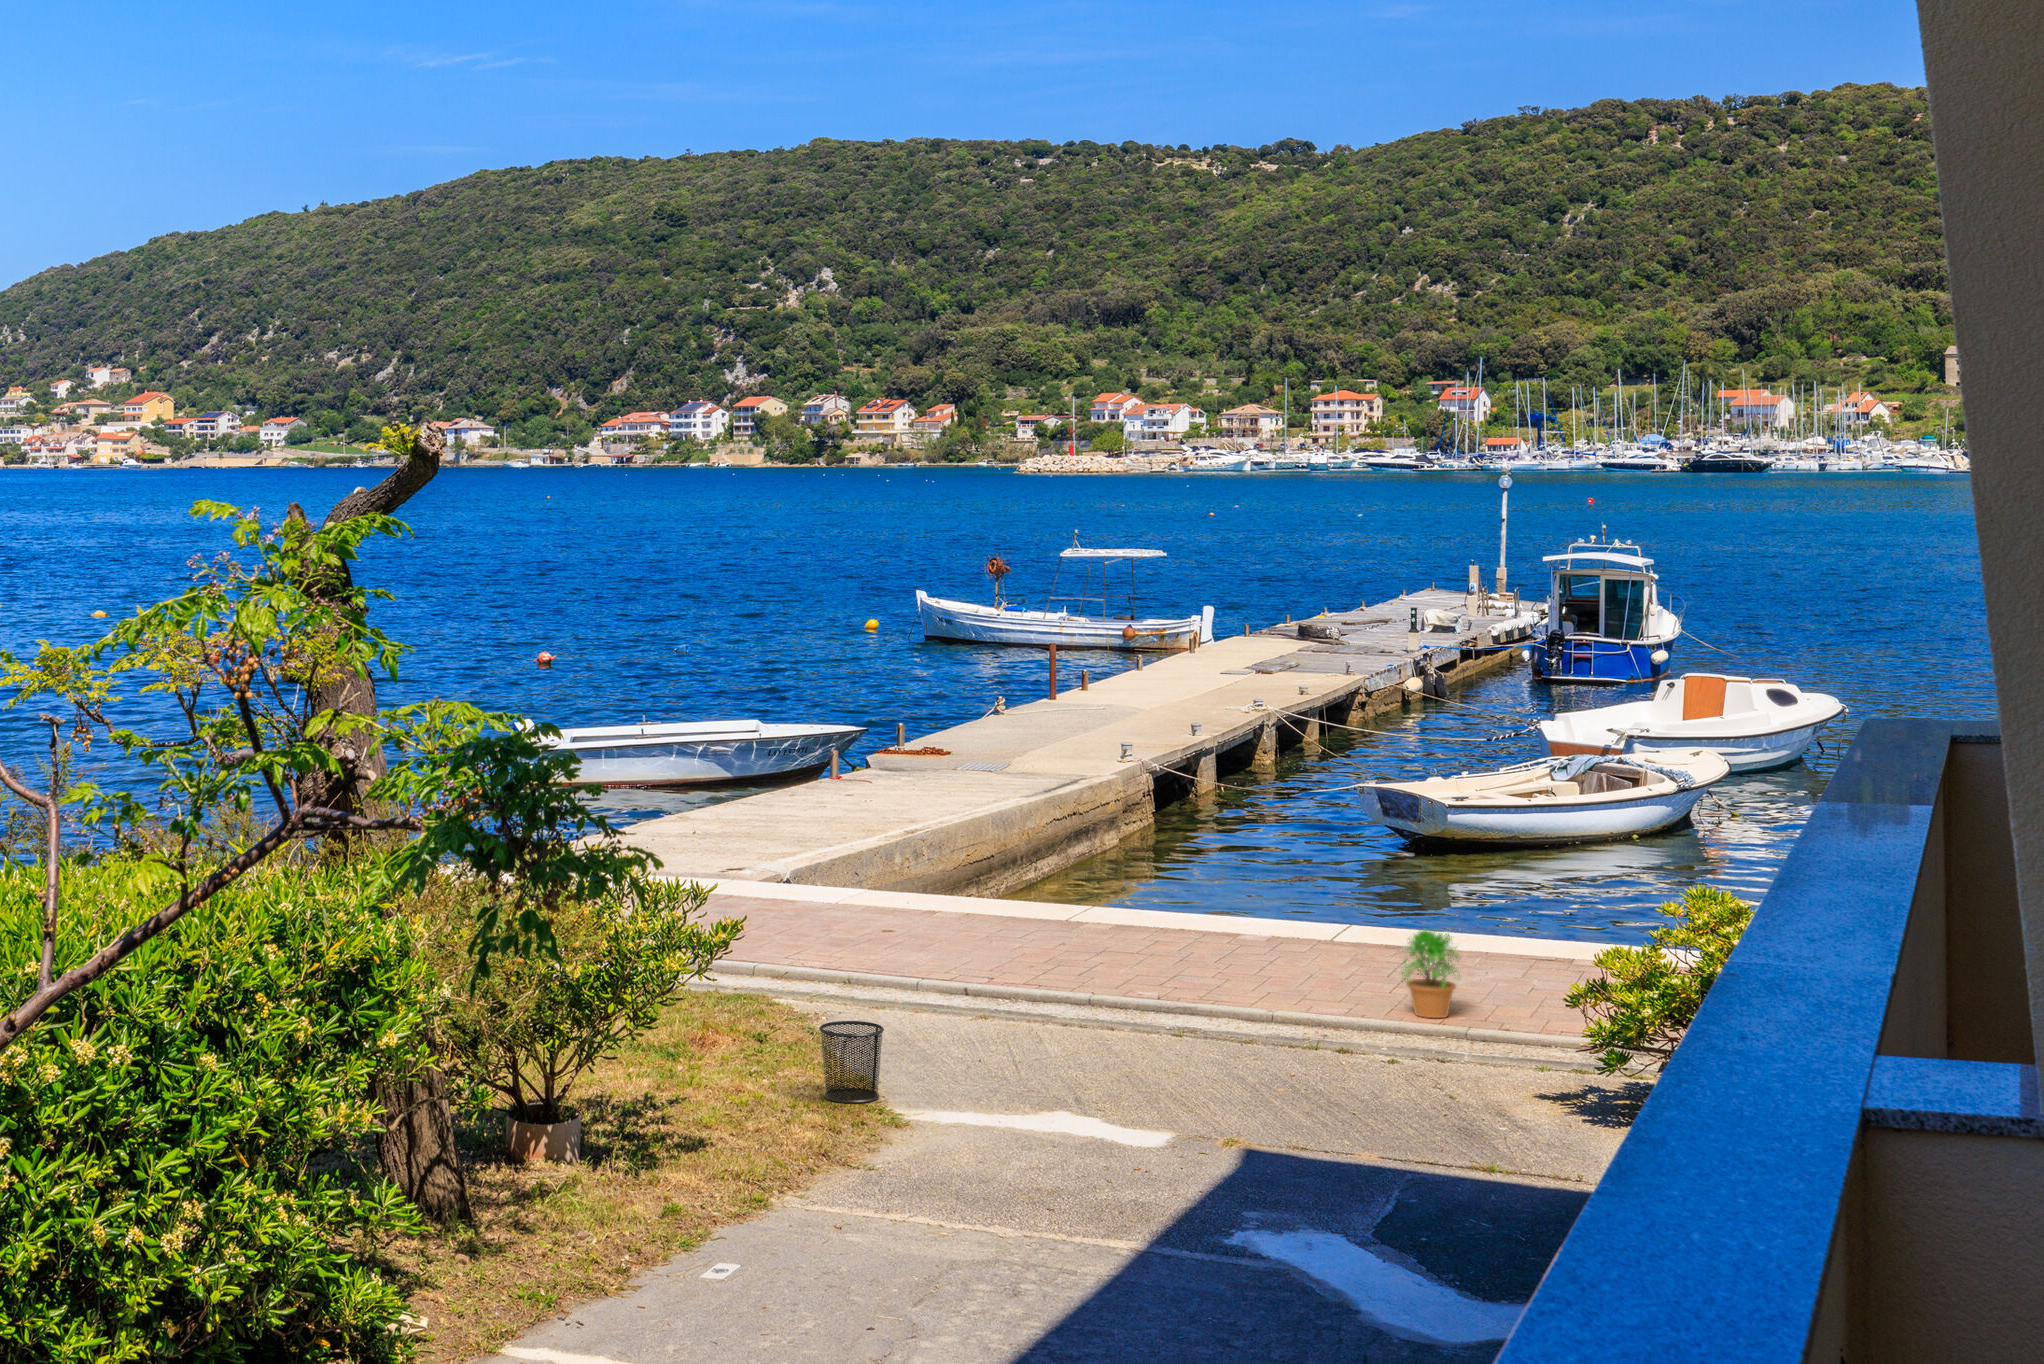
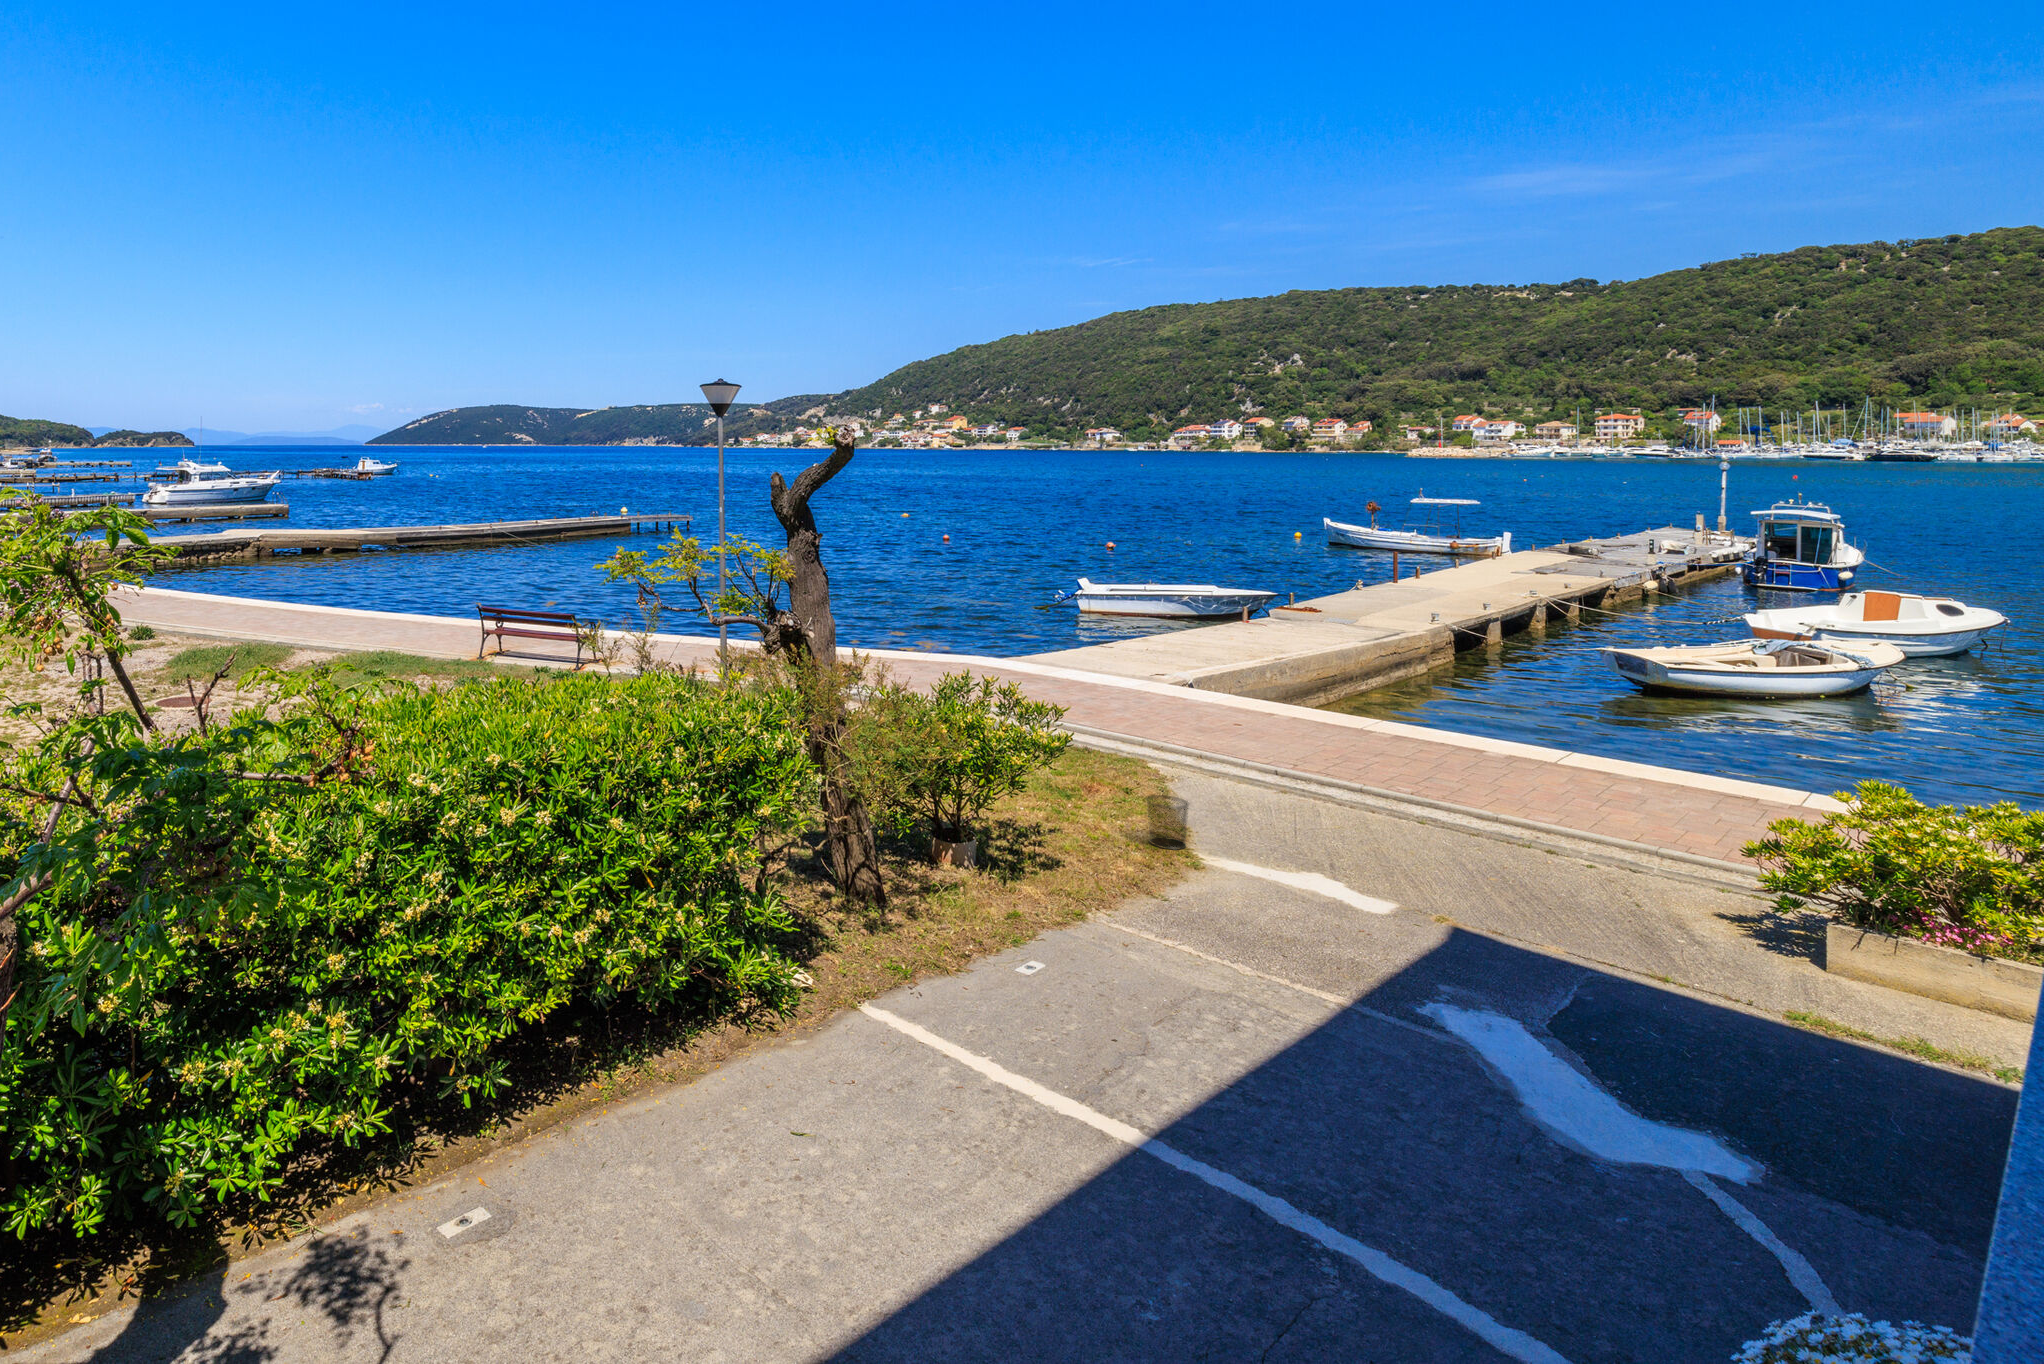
potted plant: present [1401,929,1461,1018] -> none [1597,776,1655,842]

